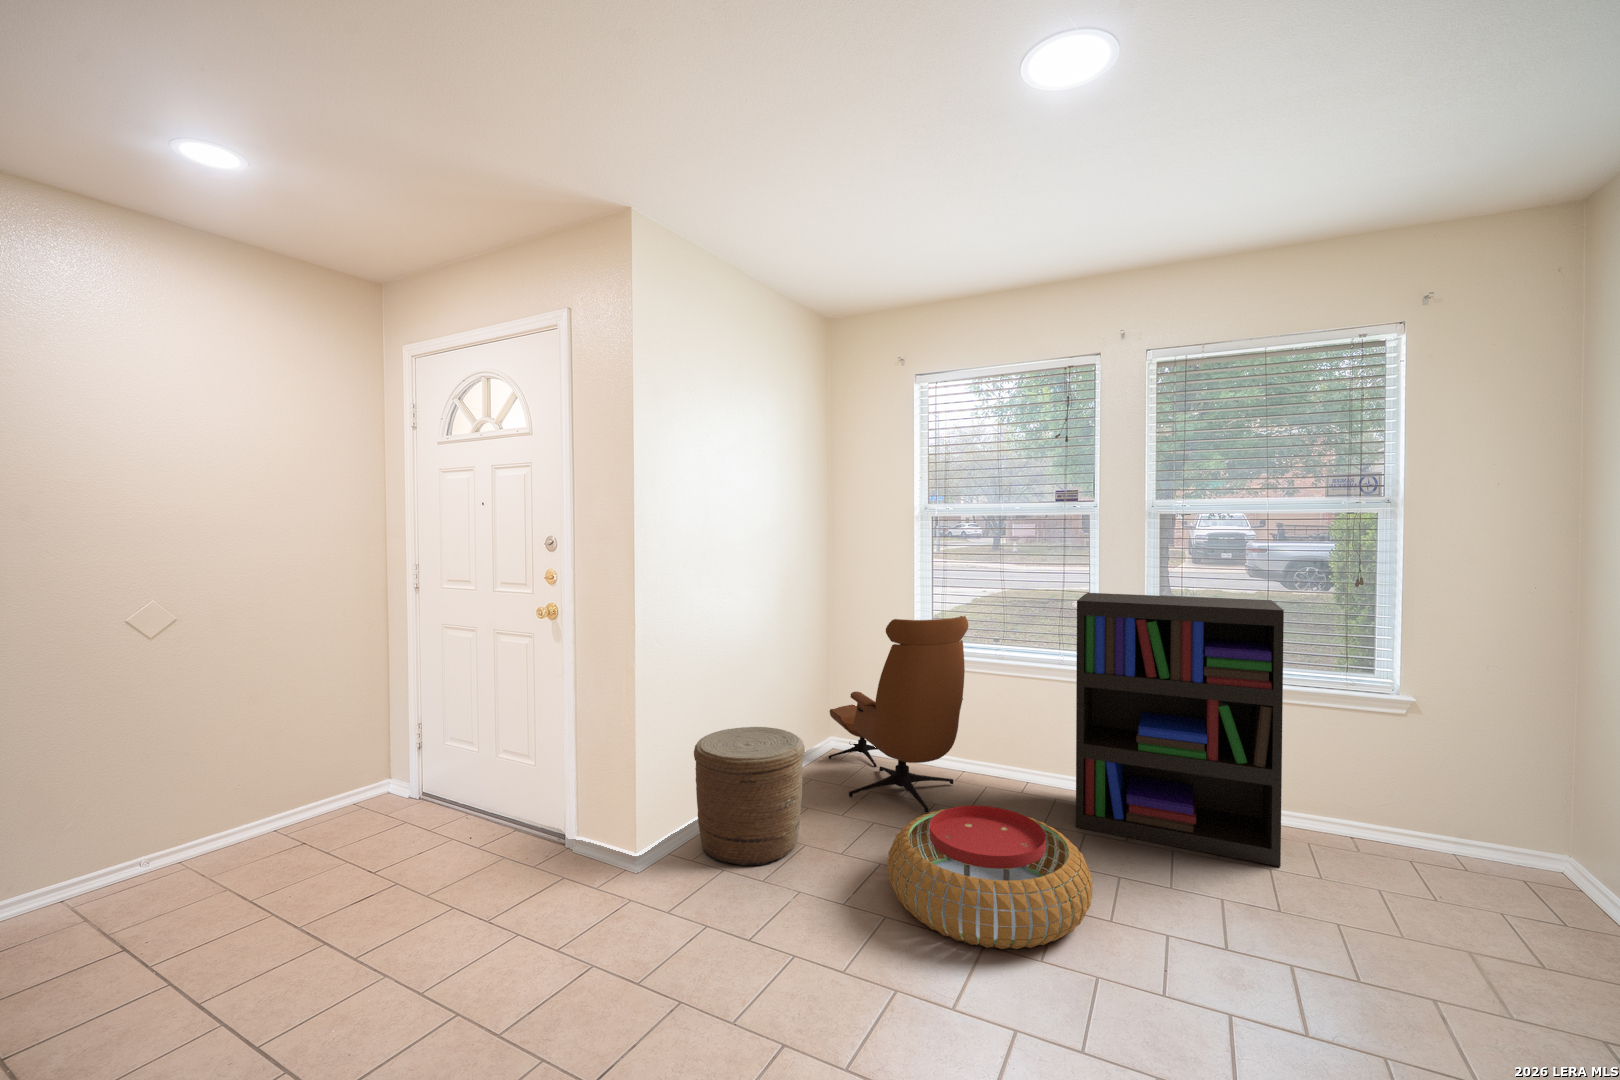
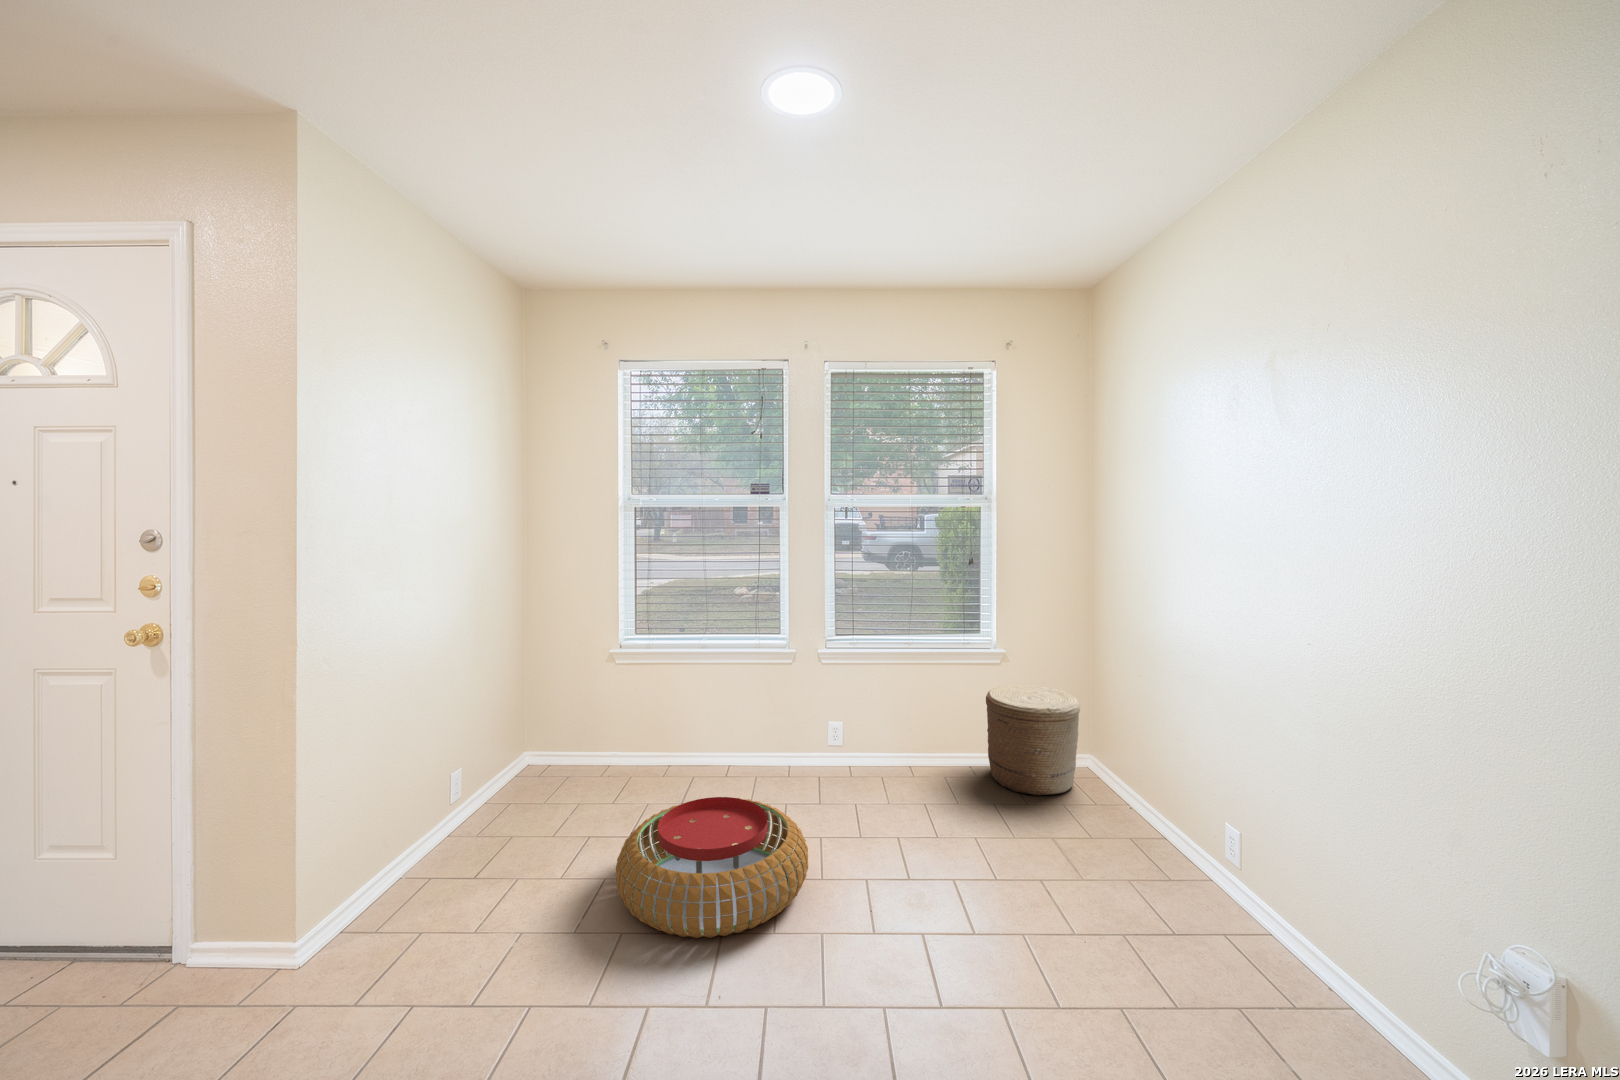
bookshelf: present [1076,593,1284,867] -> none [775,579,932,796]
lounge chair: present [829,616,968,813] -> none [517,612,675,815]
woven basket: present [694,727,805,866] -> present [986,685,1080,796]

